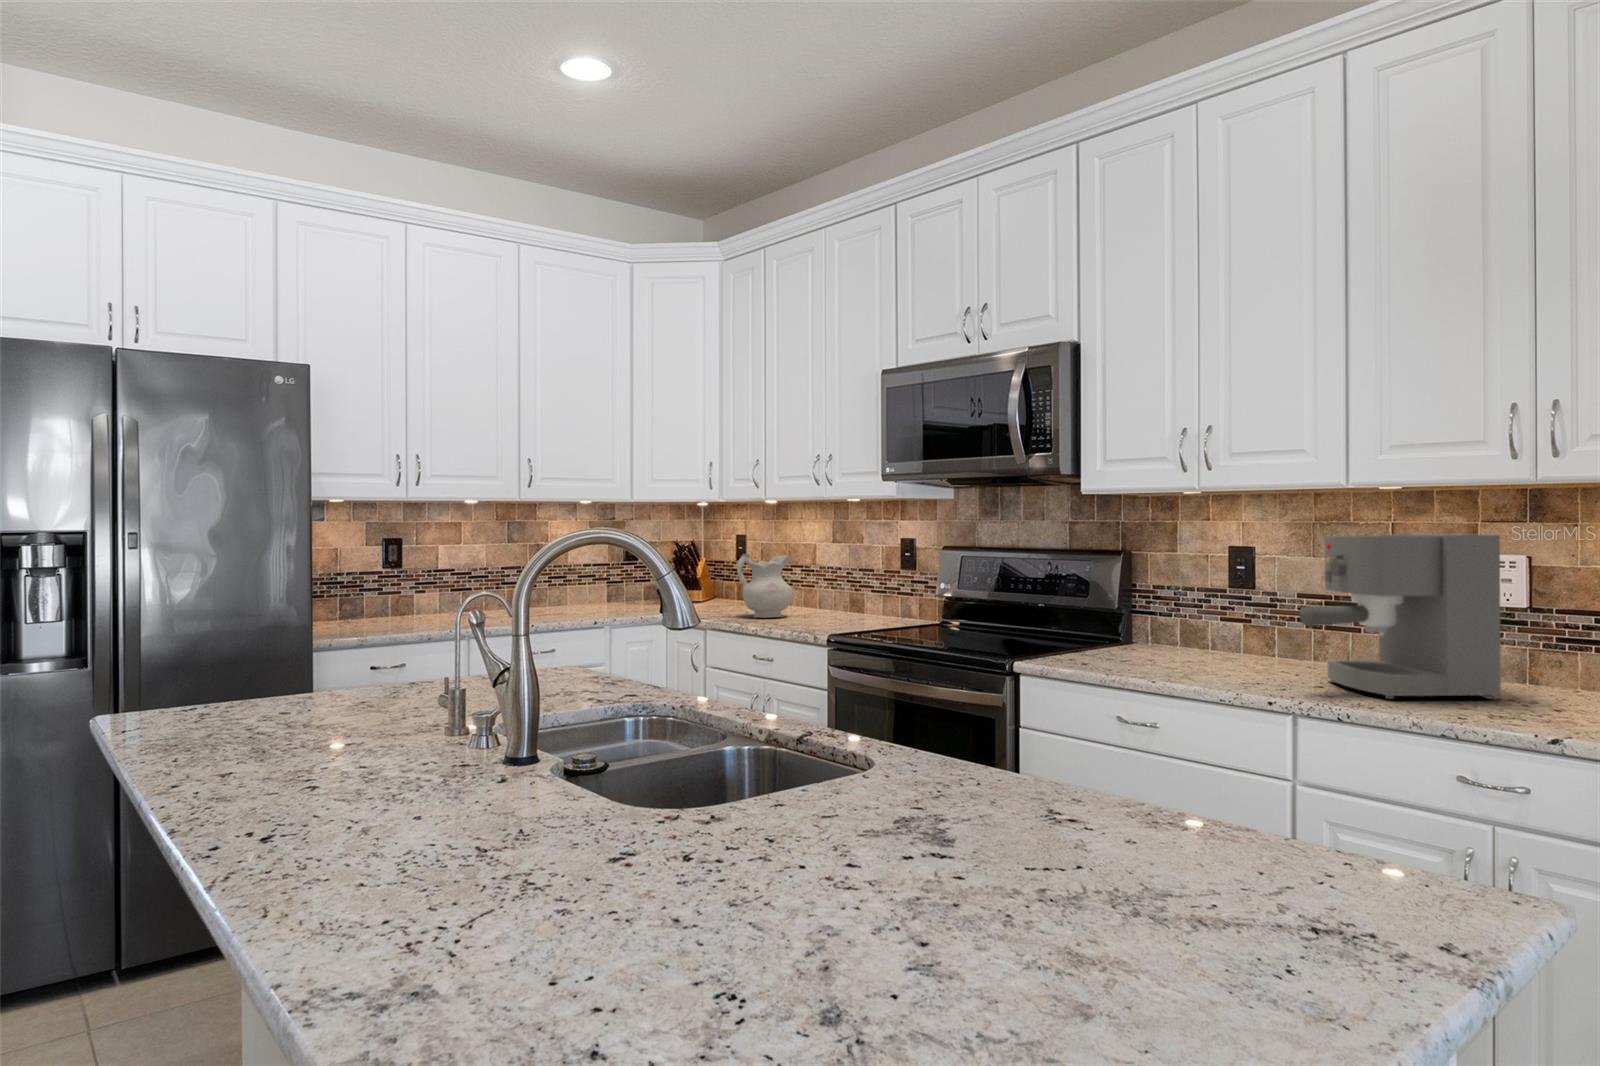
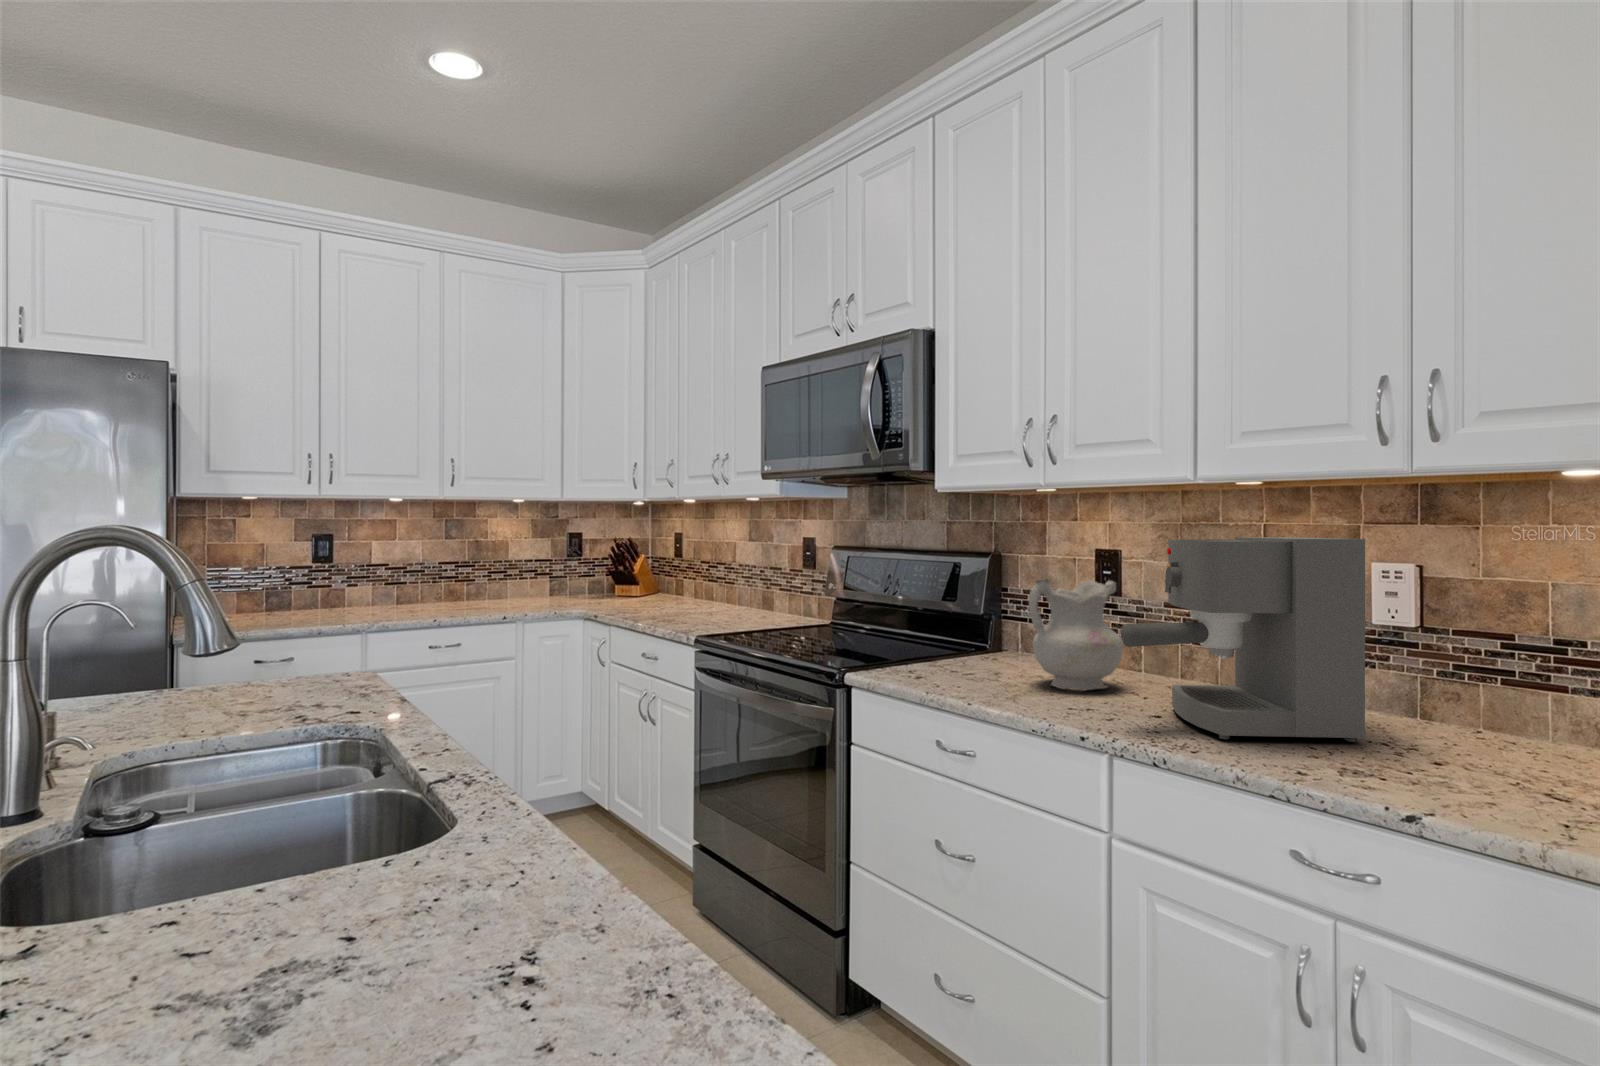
ceramic pitcher: present [737,554,792,618] -> present [1029,579,1123,691]

